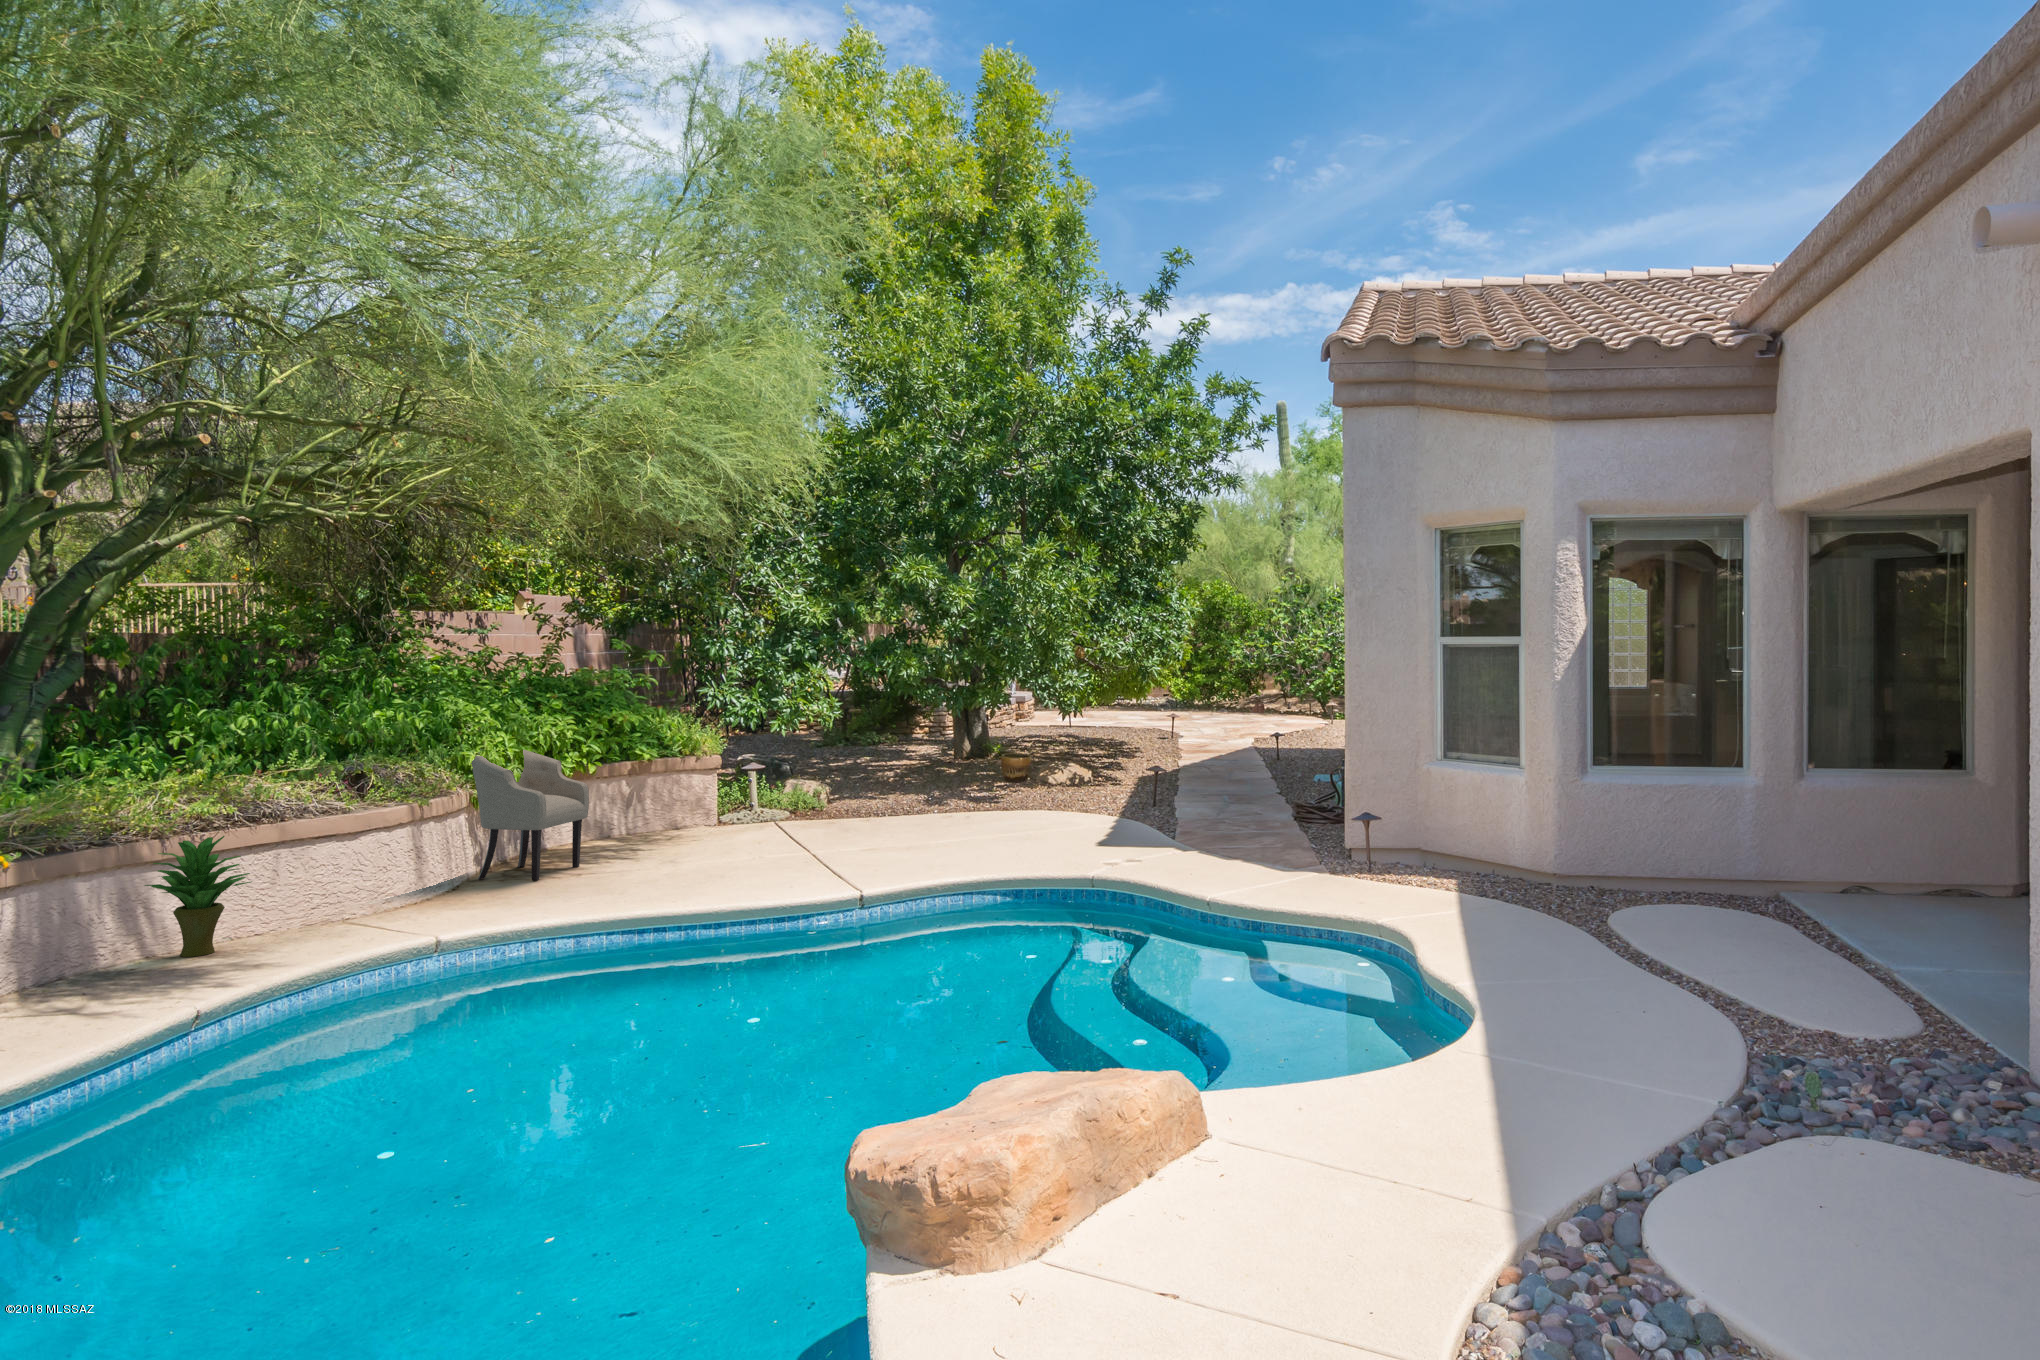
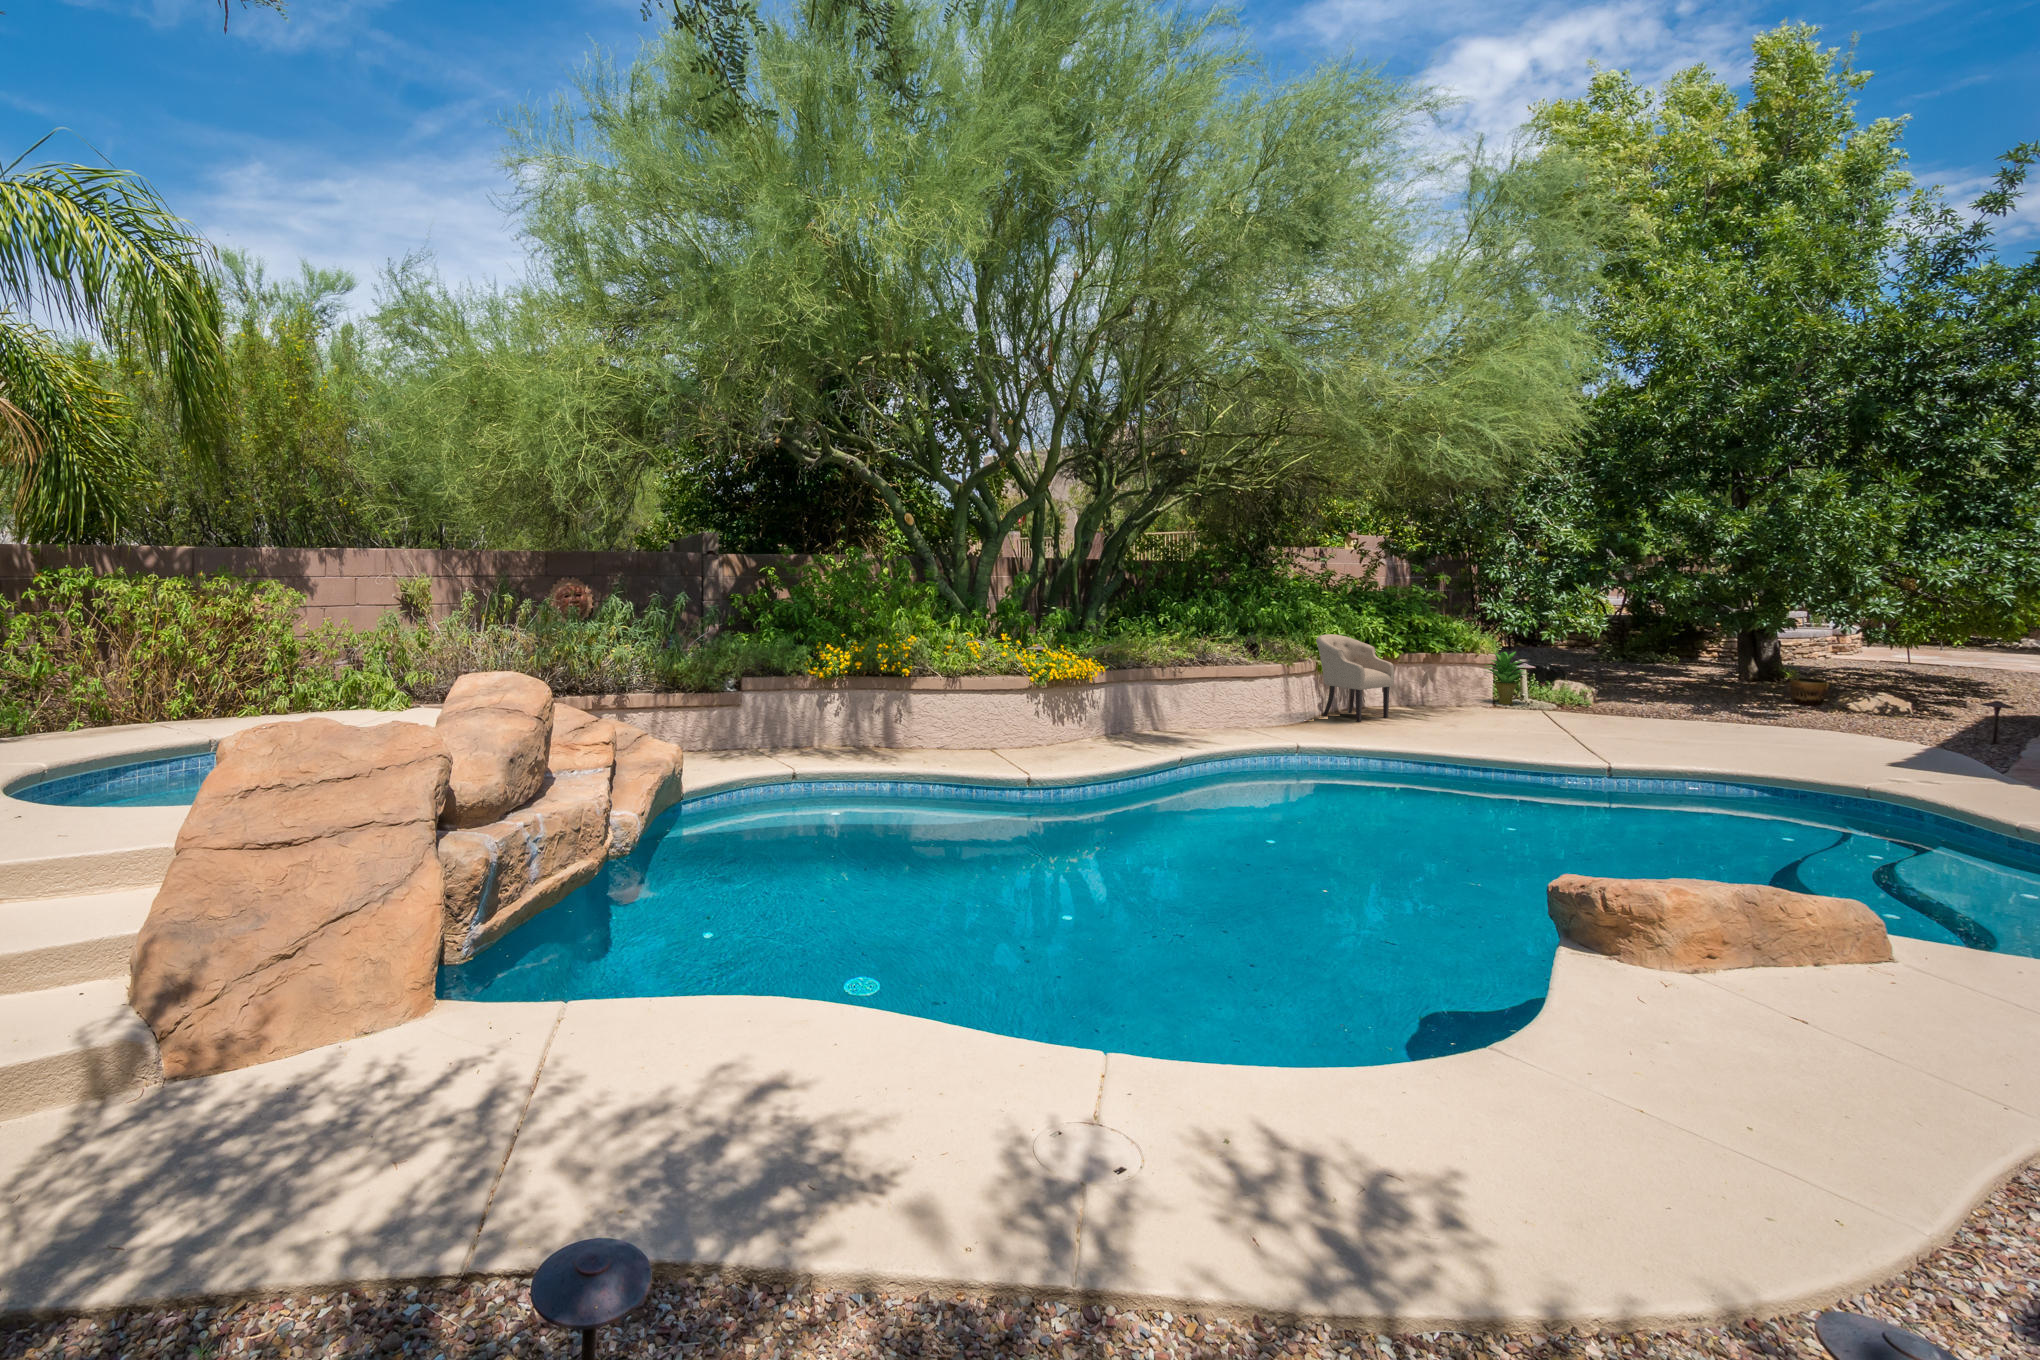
potted plant: present [145,836,252,957] -> present [1486,652,1526,704]

